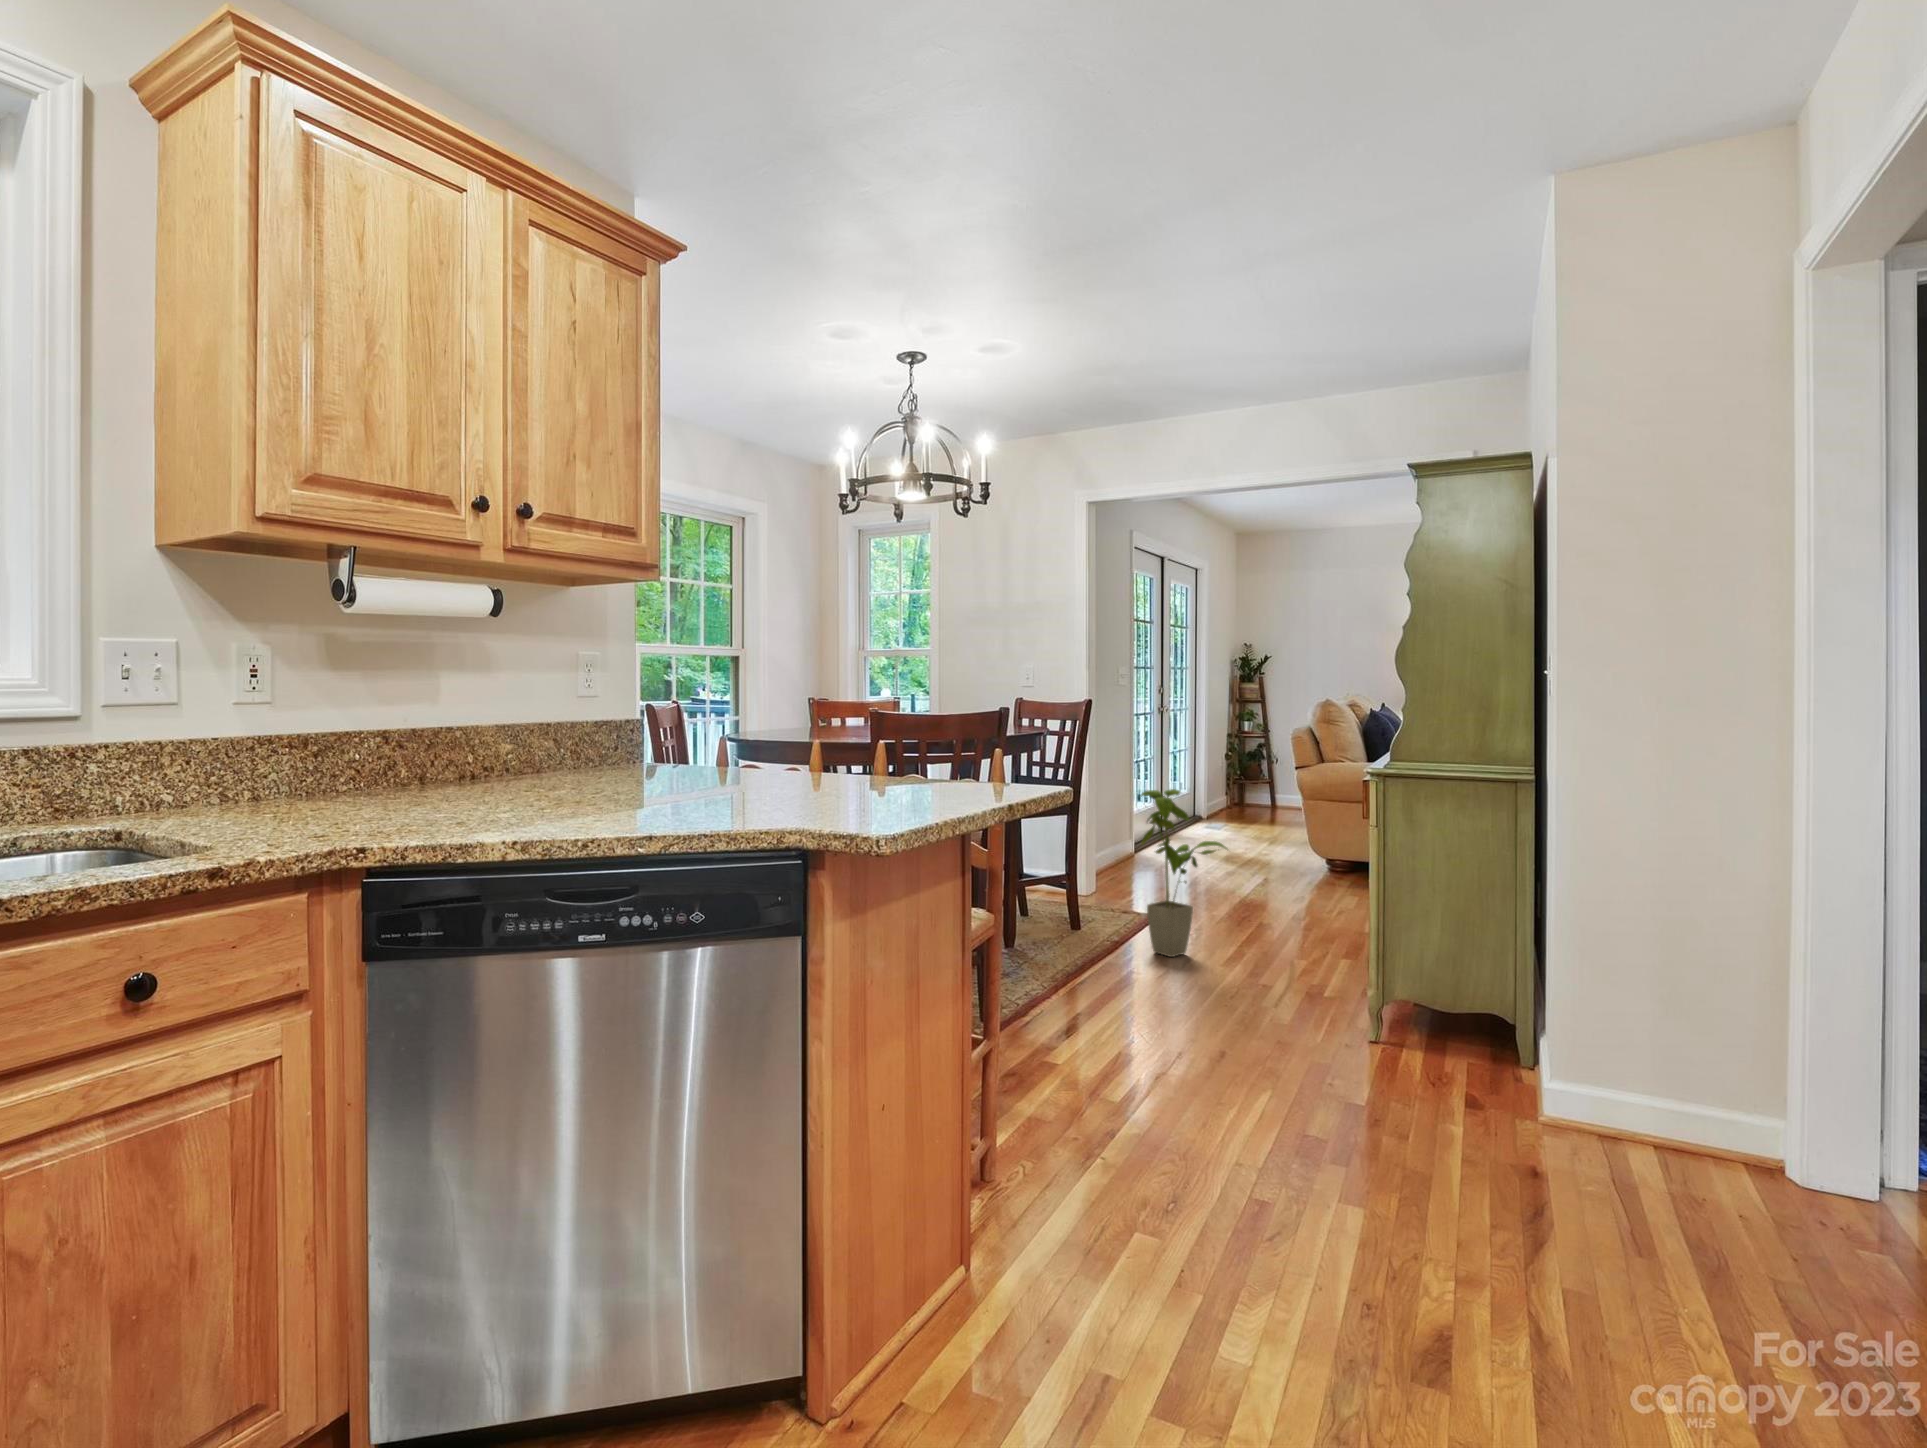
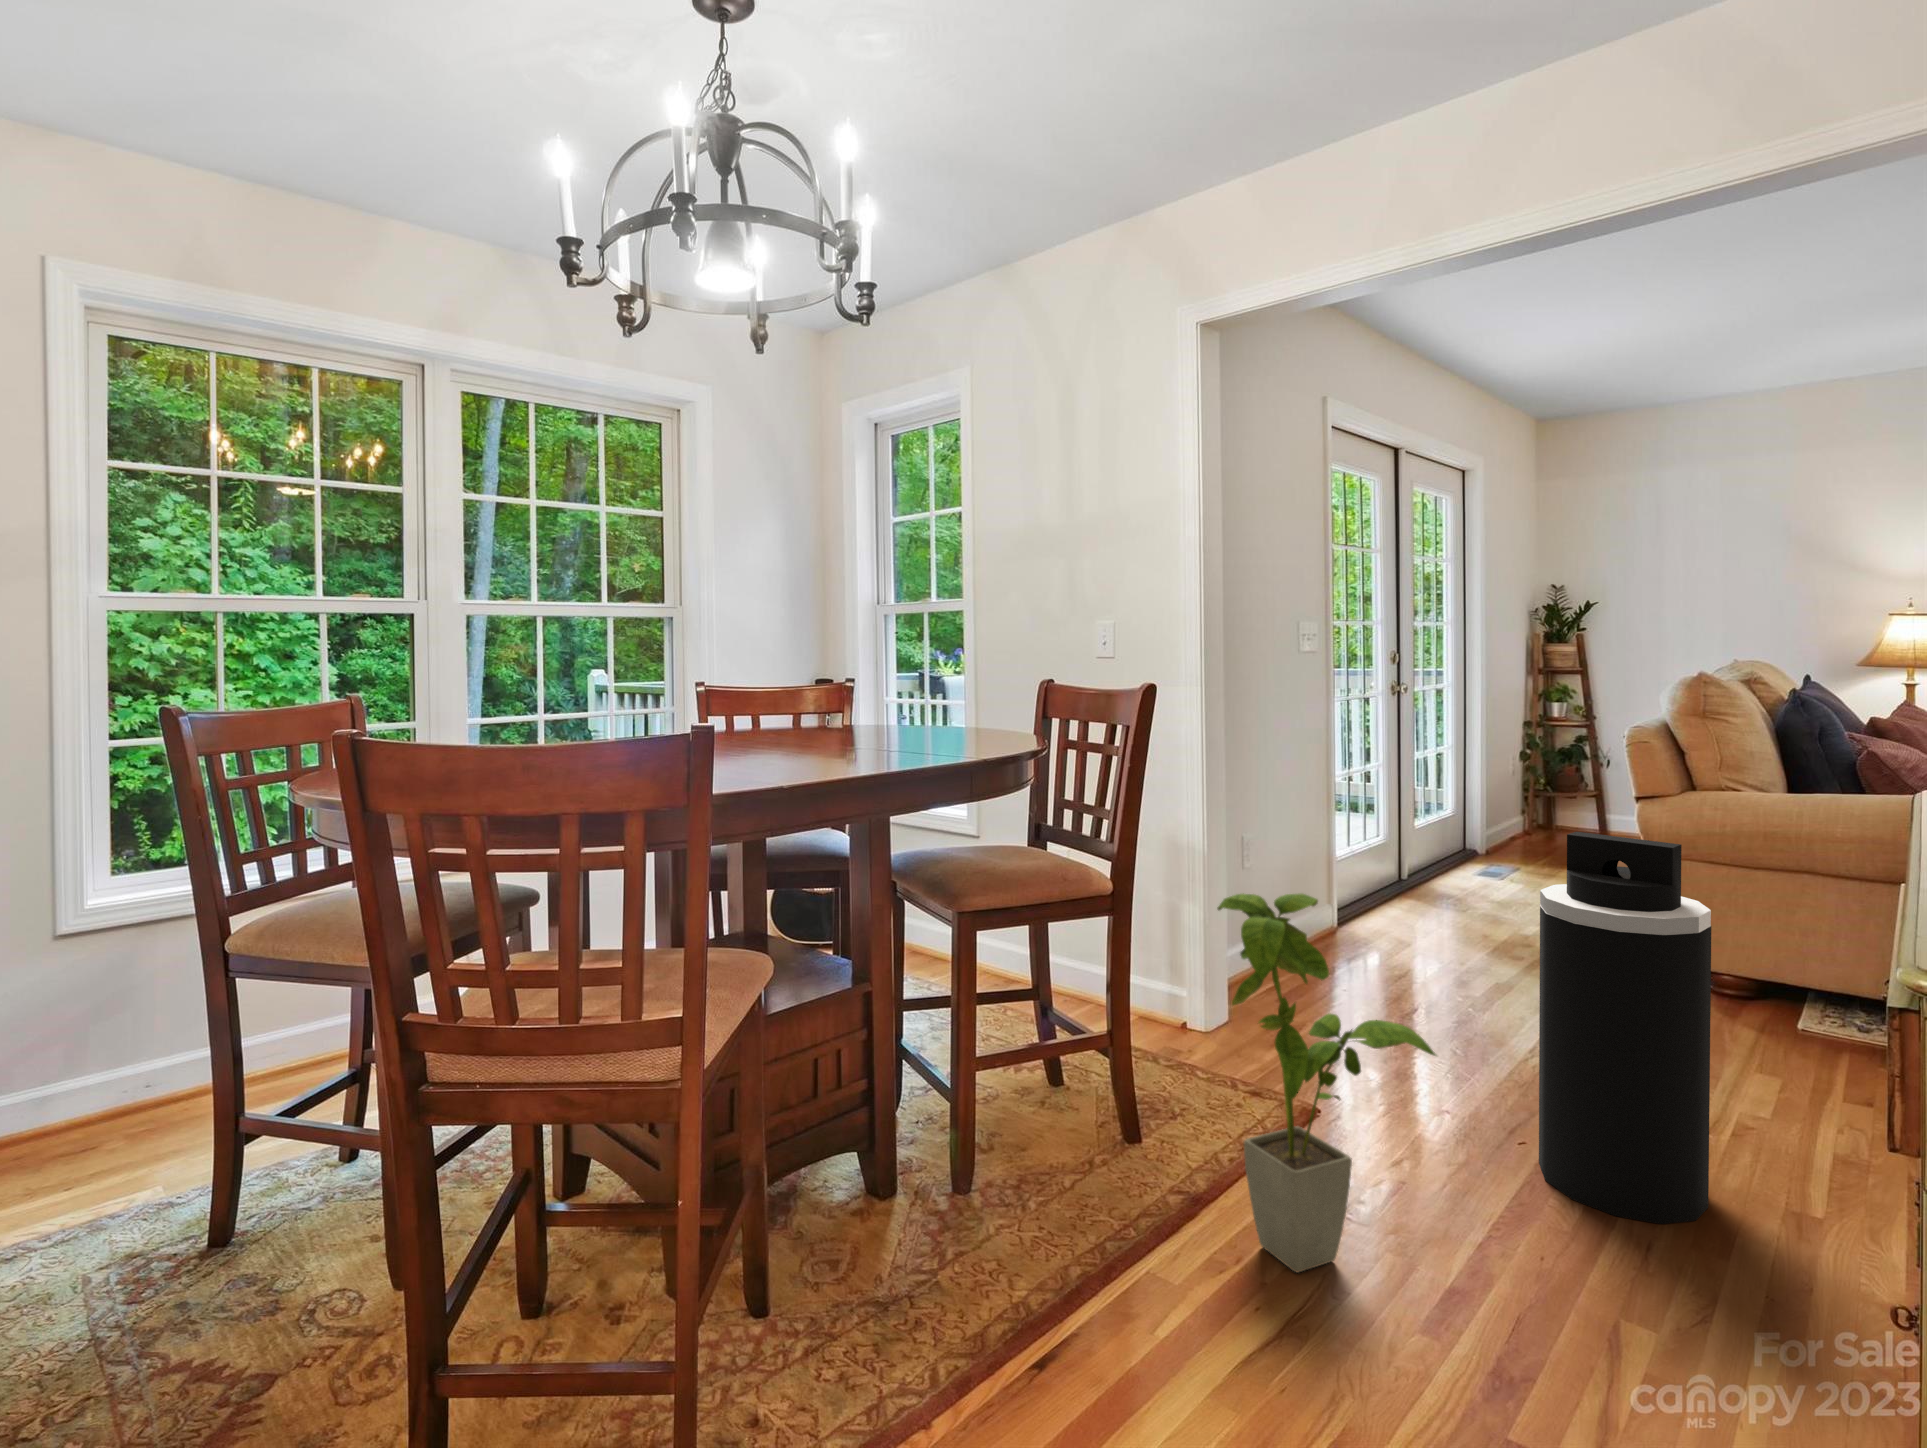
trash can: none [1260,769,1328,937] -> present [1539,832,1711,1224]

